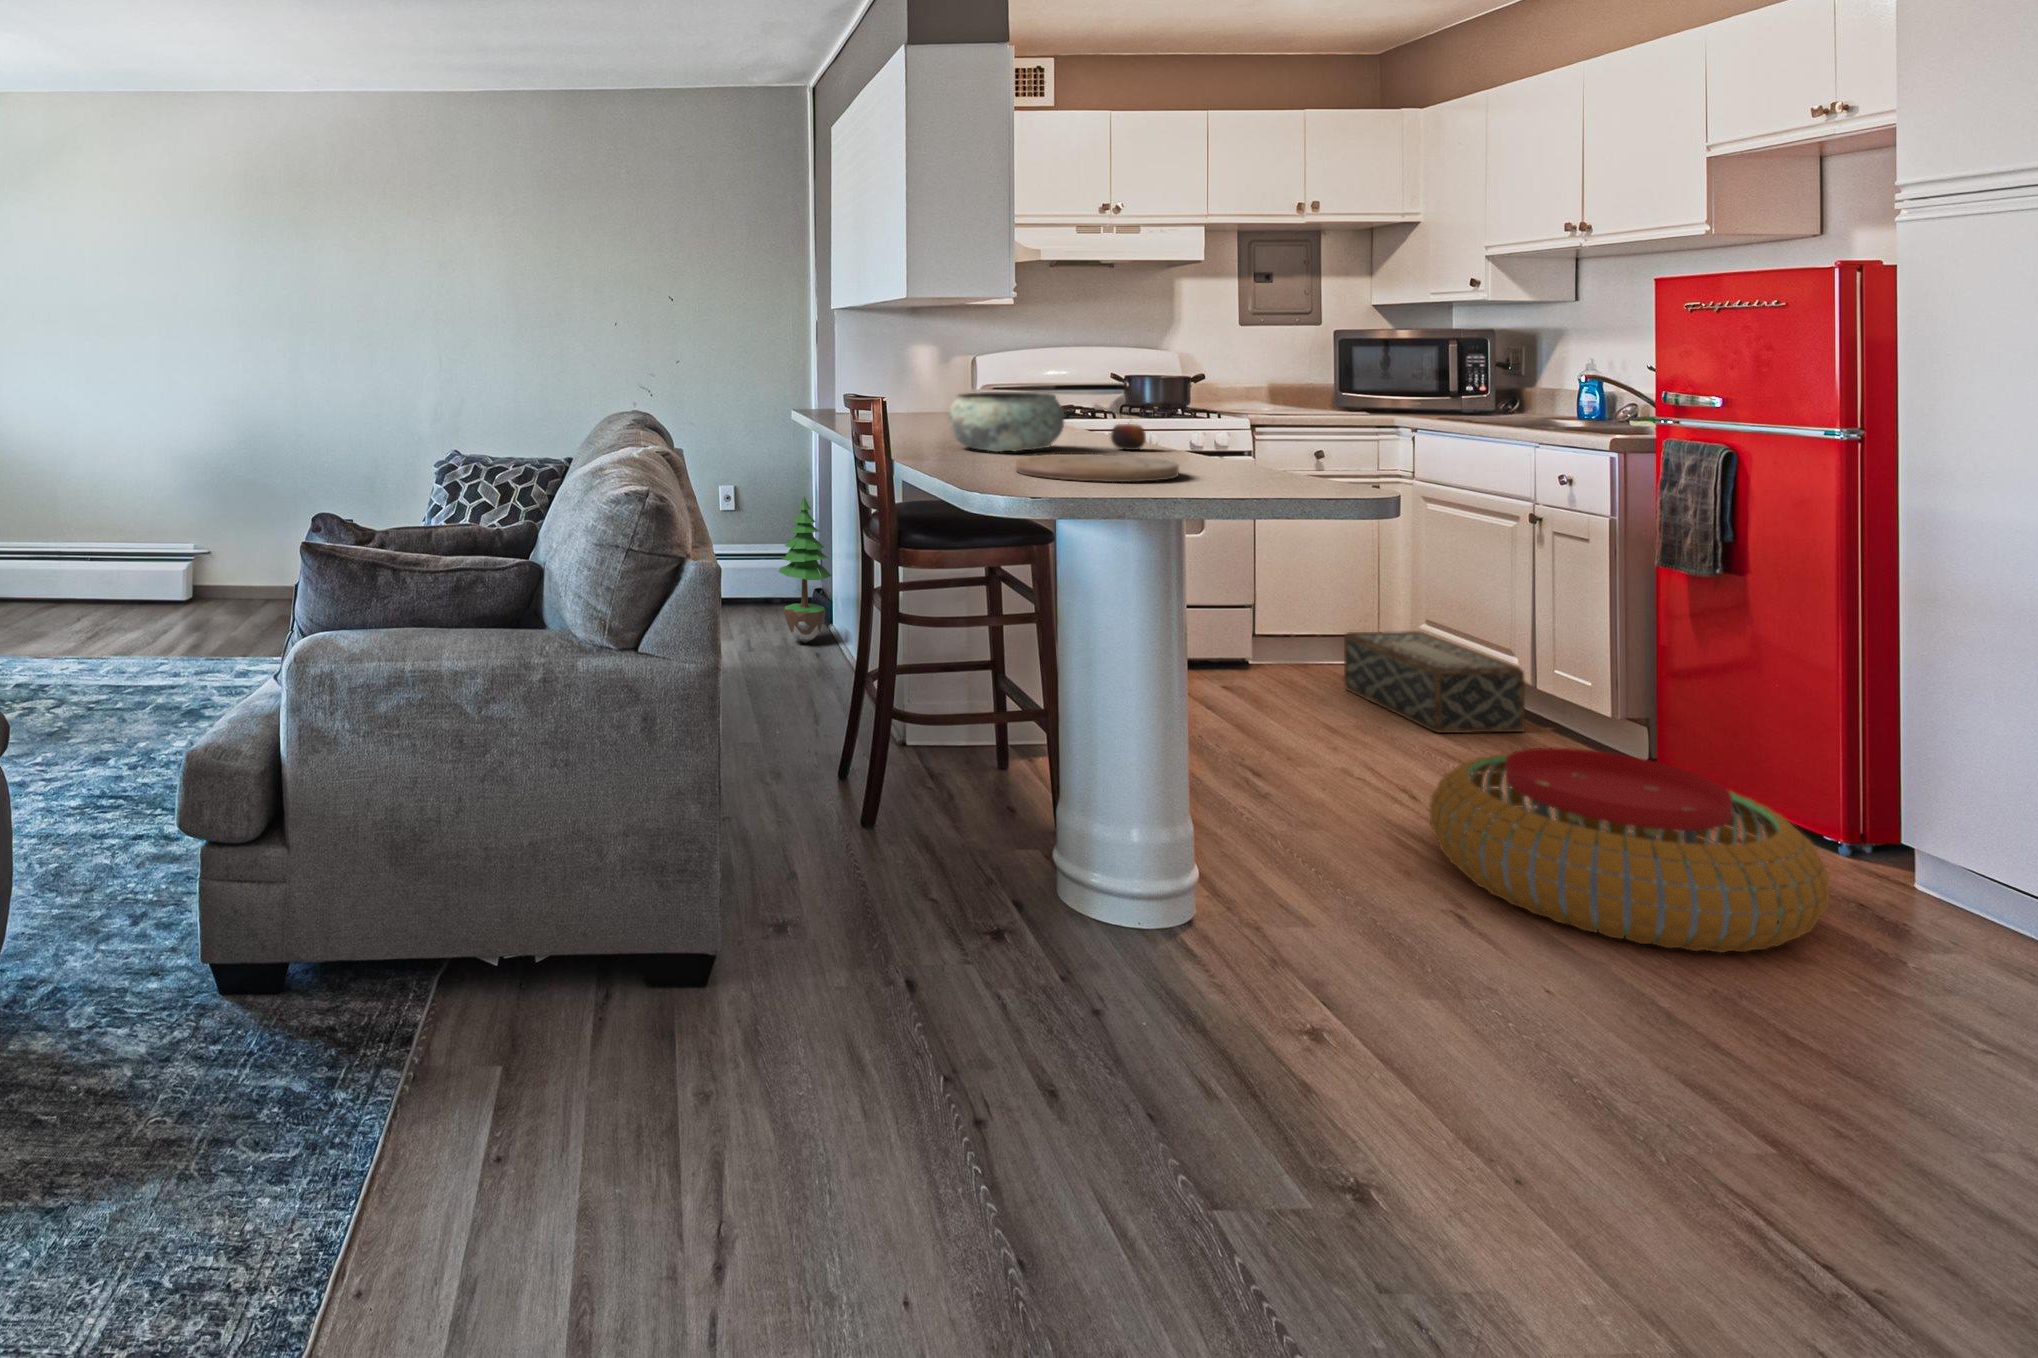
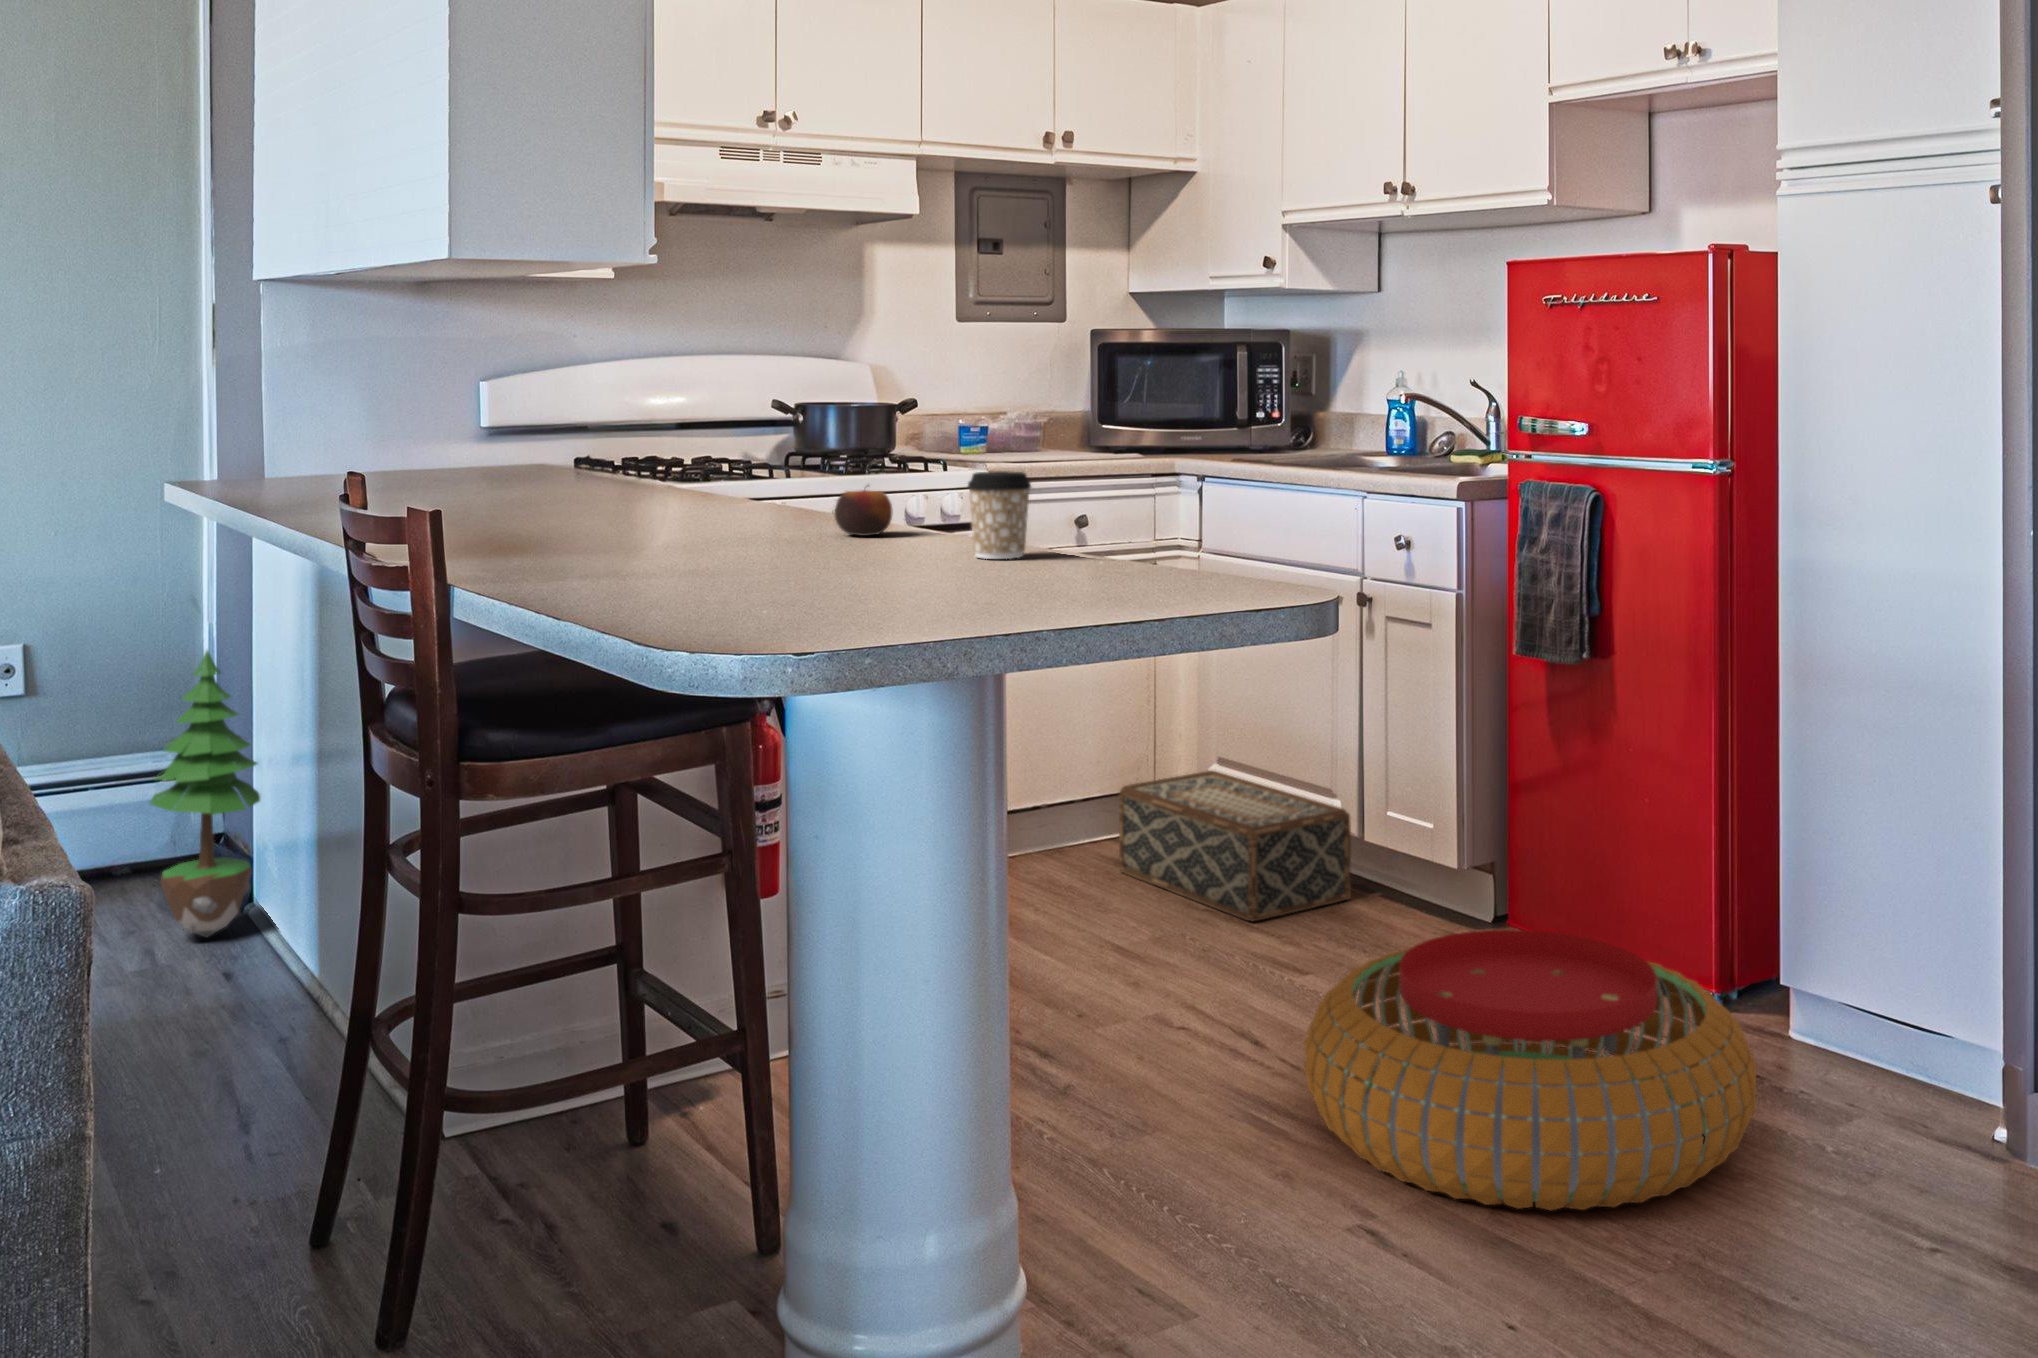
bowl: present [948,392,1064,452] -> none [549,439,763,553]
coffee cup: none [1179,414,1221,465] -> present [968,471,1031,559]
cutting board: present [1016,454,1179,482] -> none [709,551,991,607]

